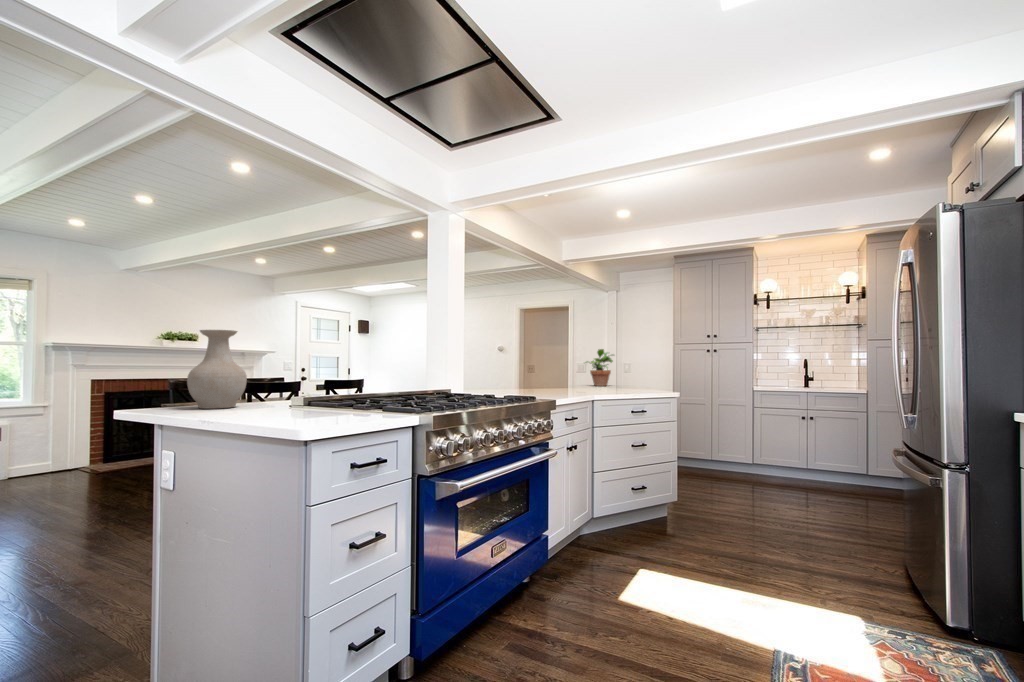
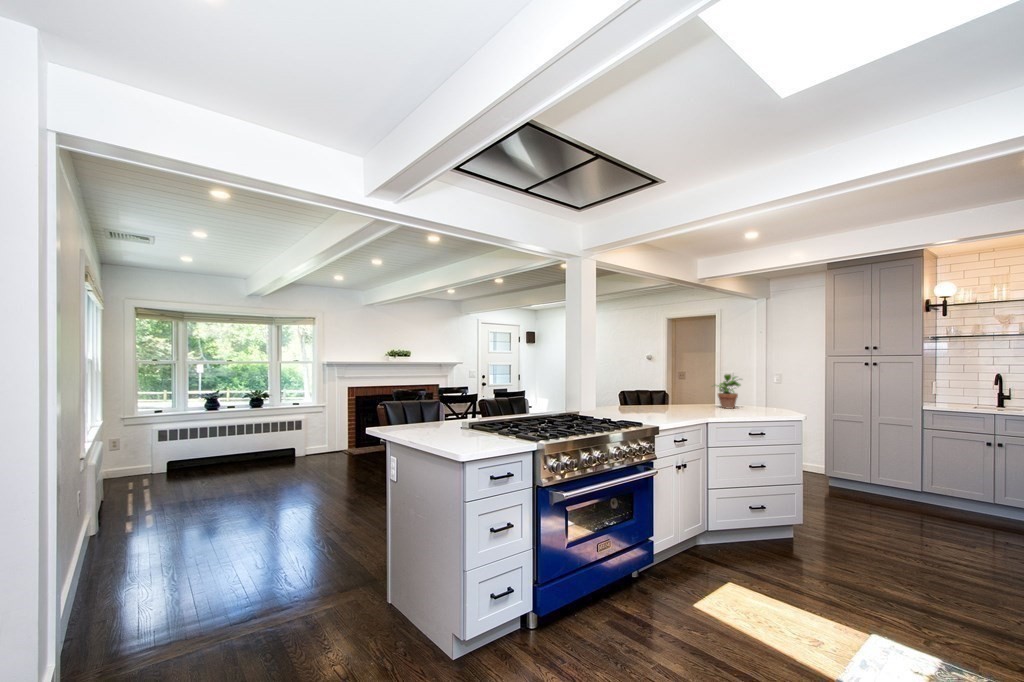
vase: present [187,330,247,409] -> none [400,378,433,430]

